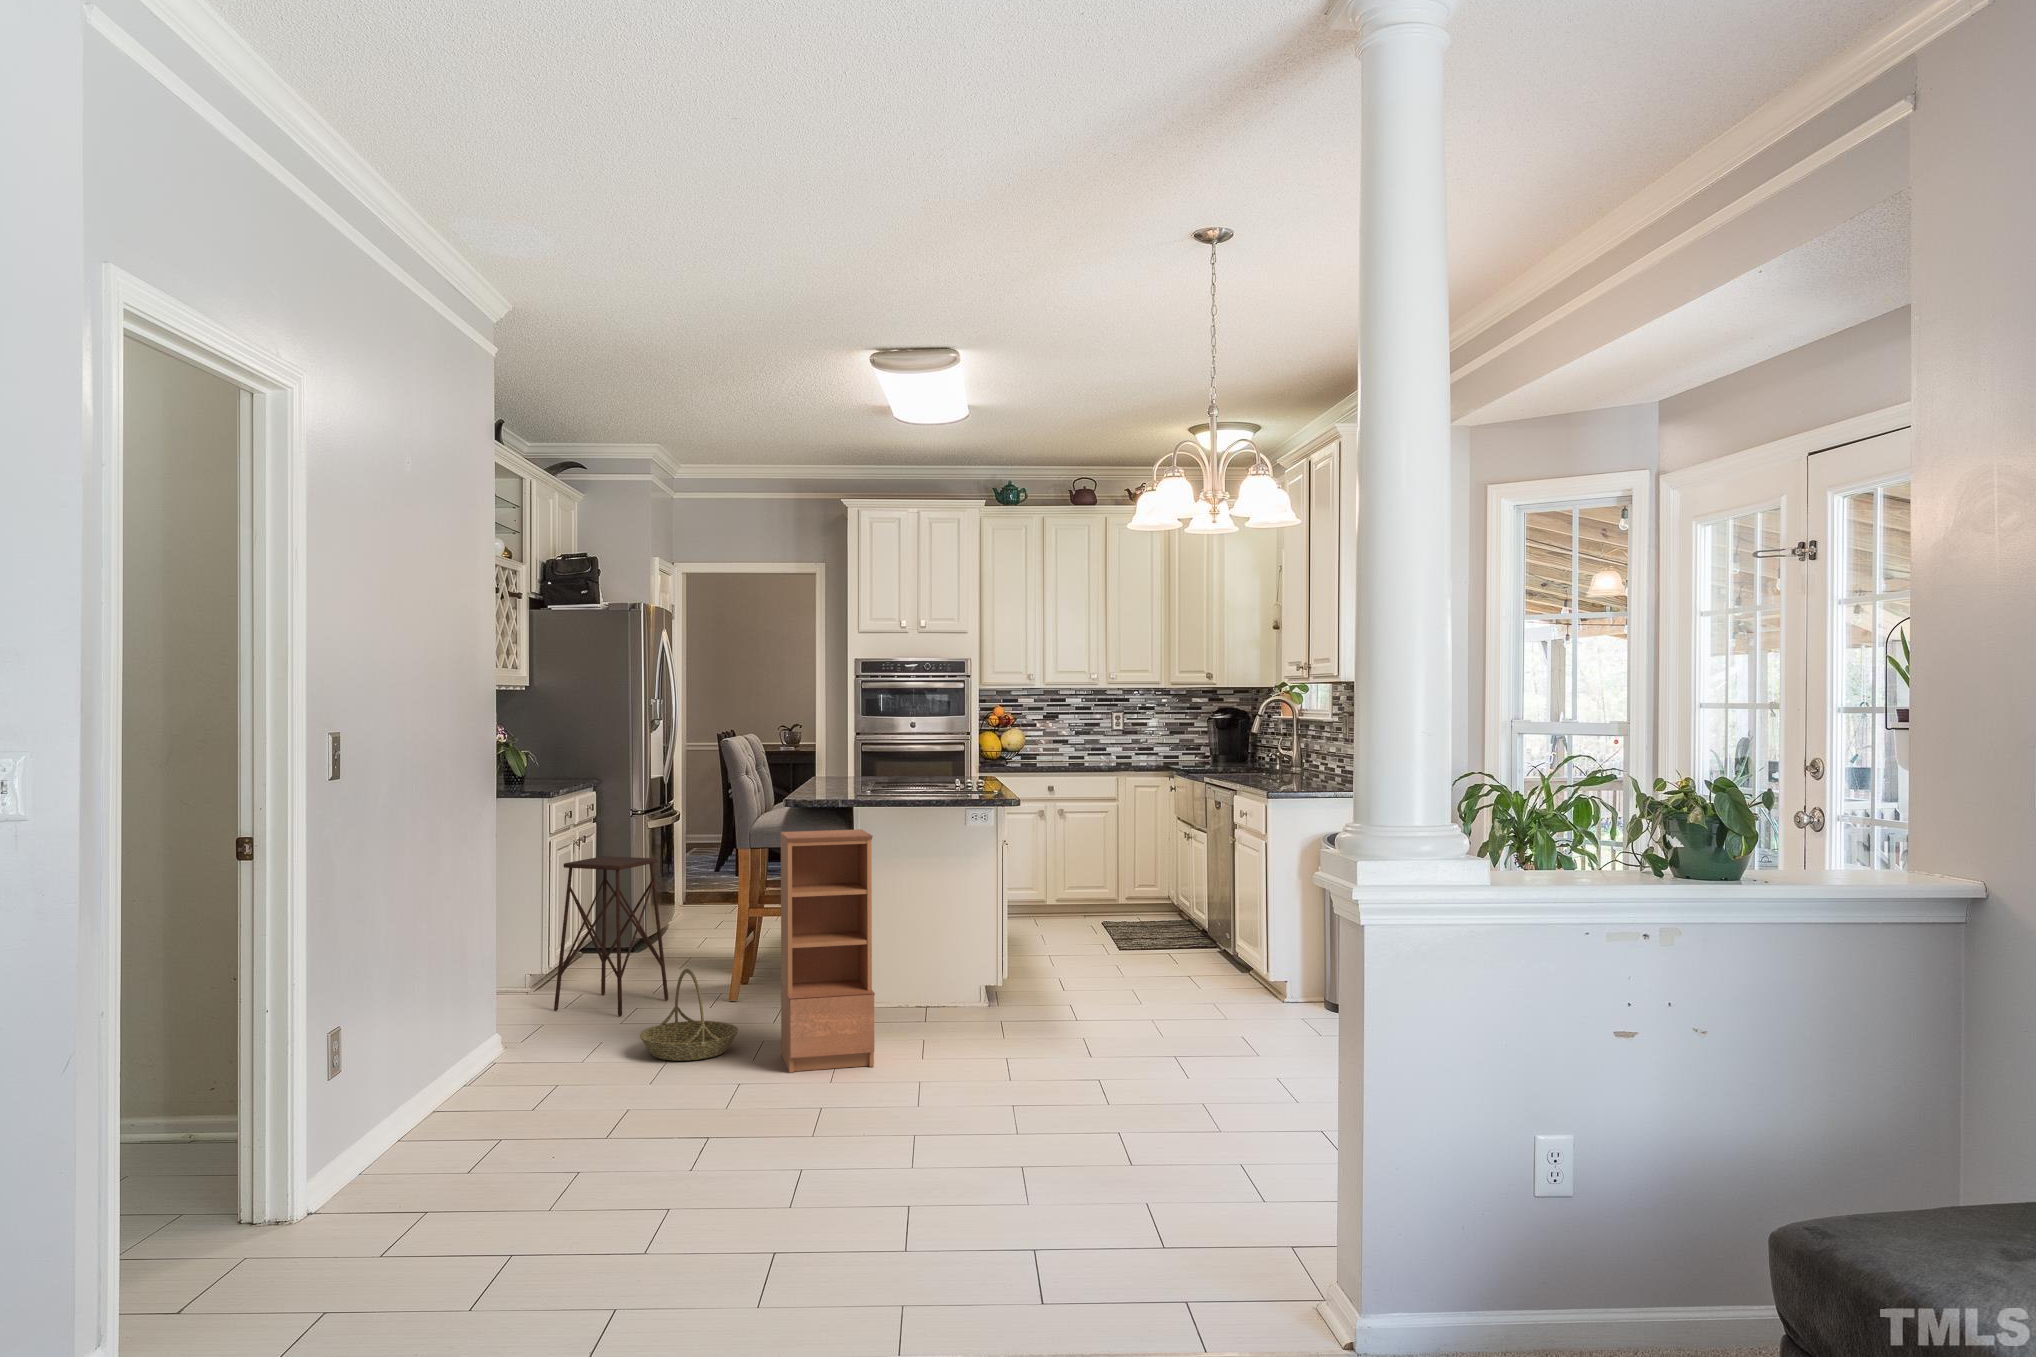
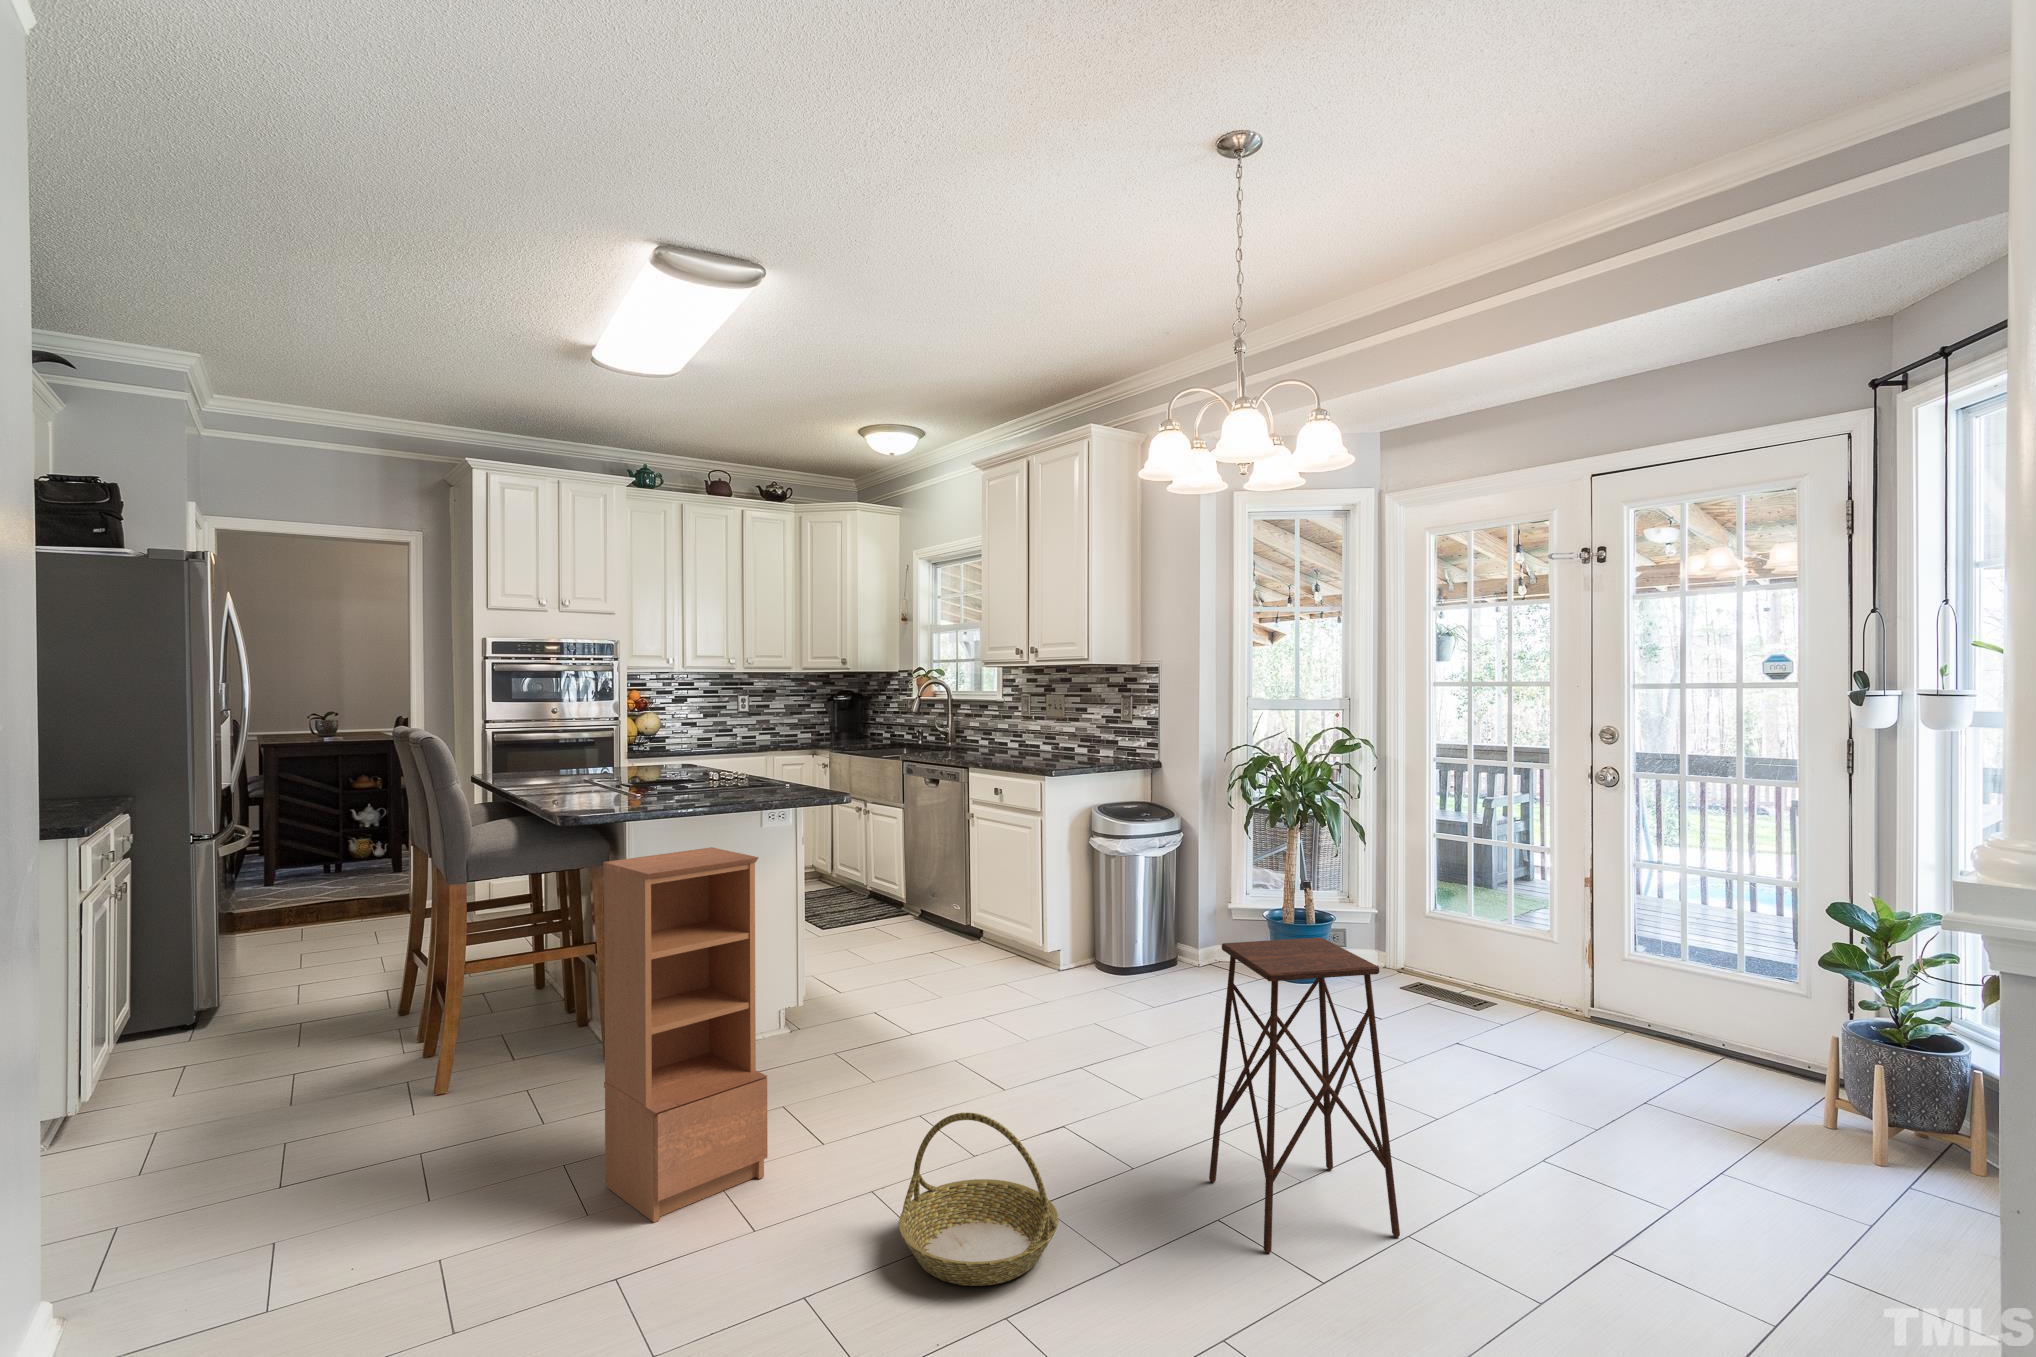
side table: present [554,856,669,1016] -> present [1209,937,1400,1253]
basket: present [640,969,738,1061] -> present [899,1113,1058,1286]

